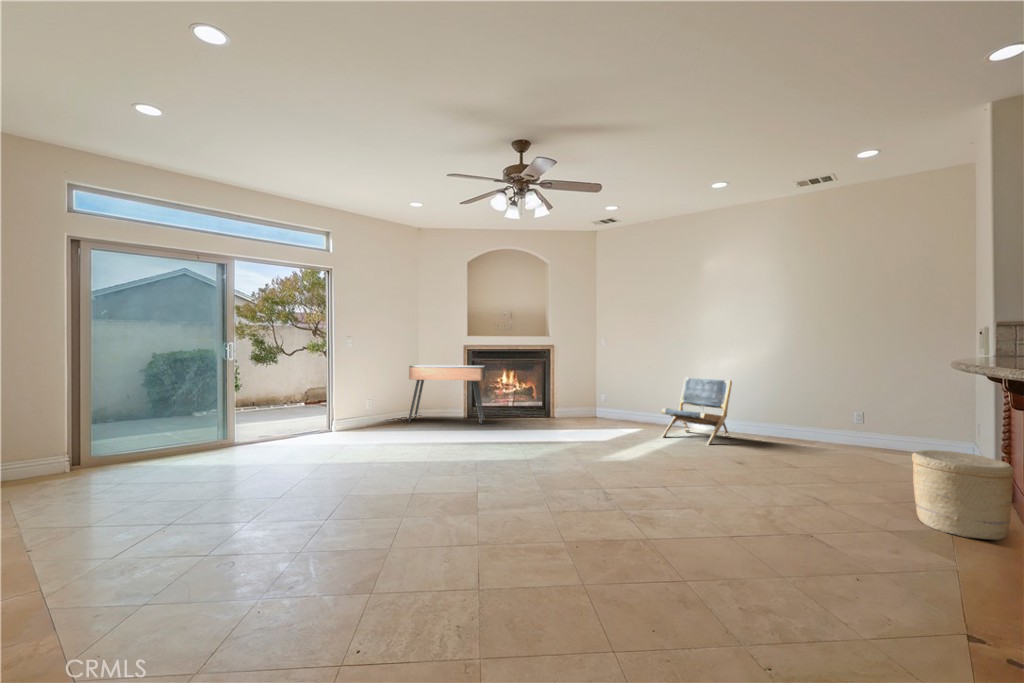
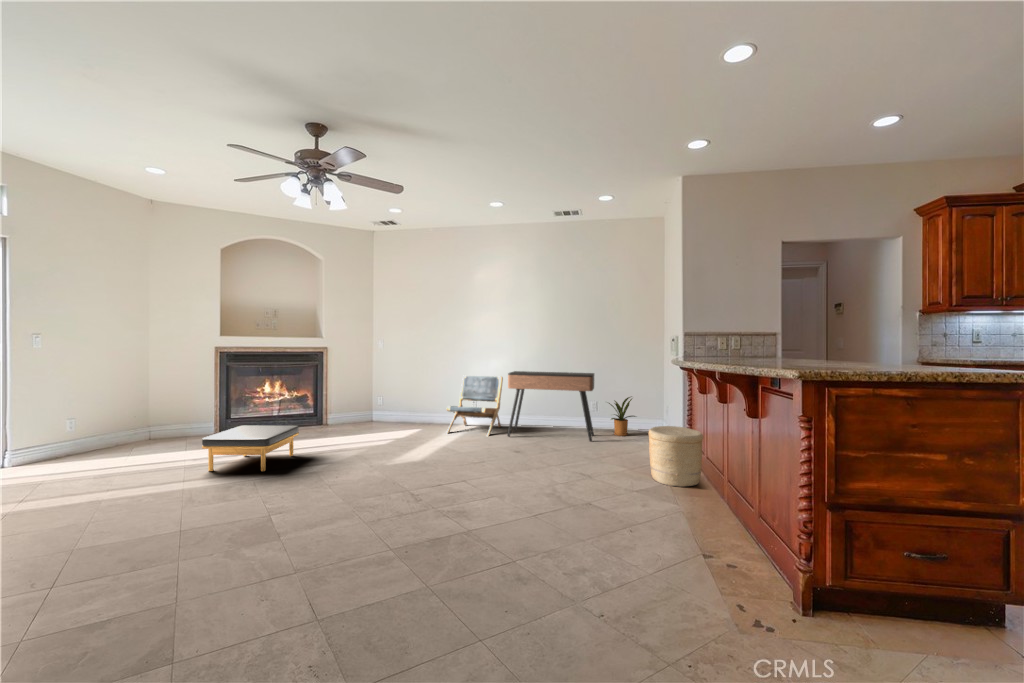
console table: present [408,365,485,424] -> present [507,371,594,442]
ottoman: none [447,408,518,447] -> present [202,425,299,471]
house plant: none [869,414,934,467] -> present [609,397,635,436]

